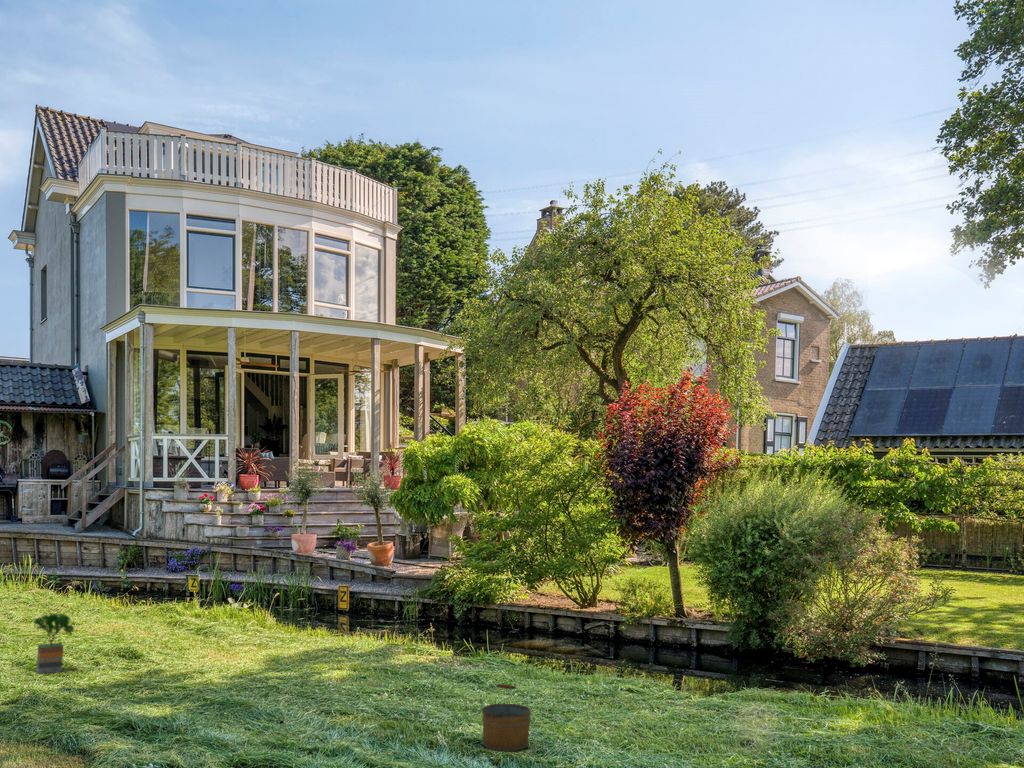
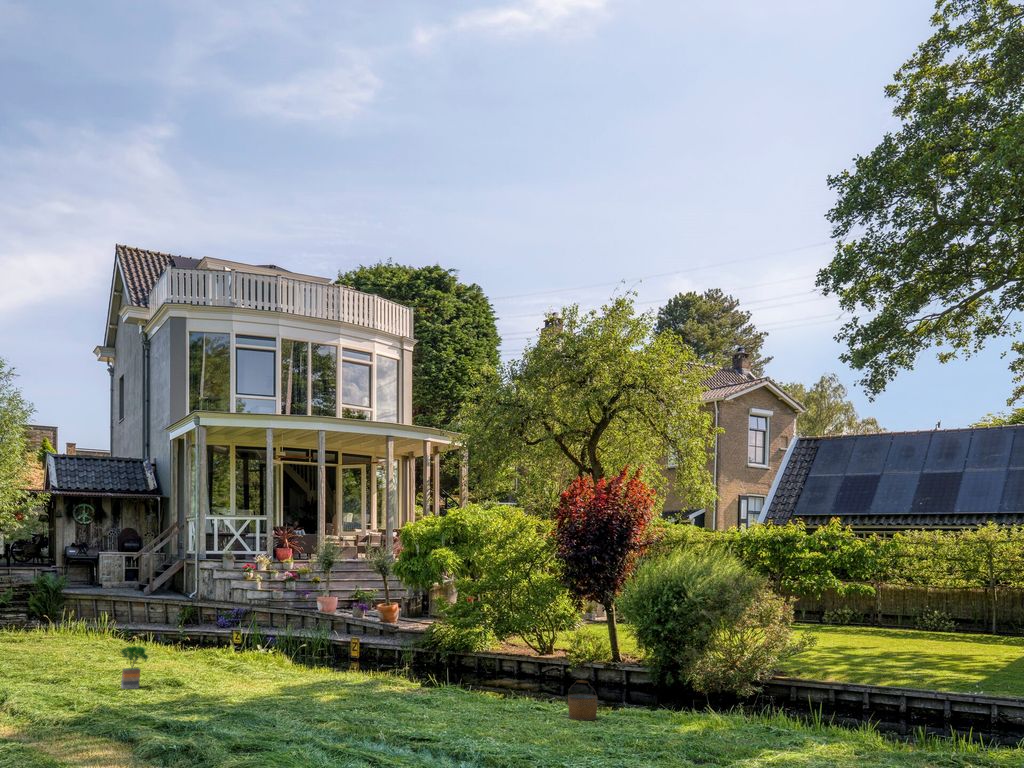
bucket: present [482,684,530,751] -> present [568,680,598,721]

